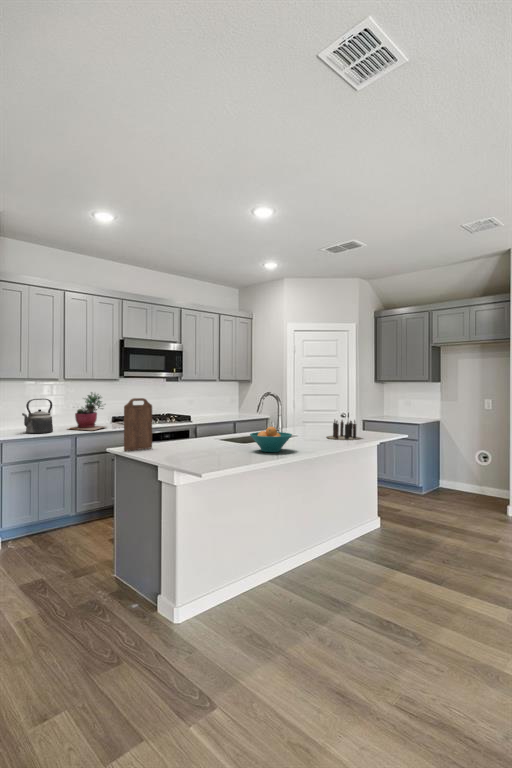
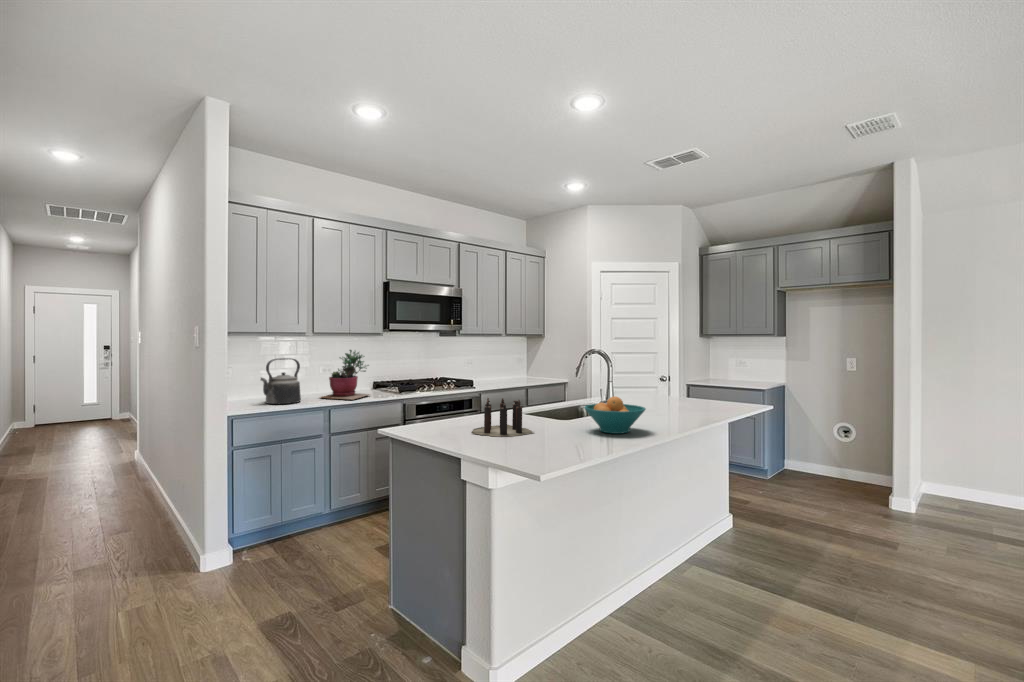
cutting board: present [124,398,152,451] -> none [404,357,442,432]
candle: present [327,420,362,440] -> present [472,398,534,437]

